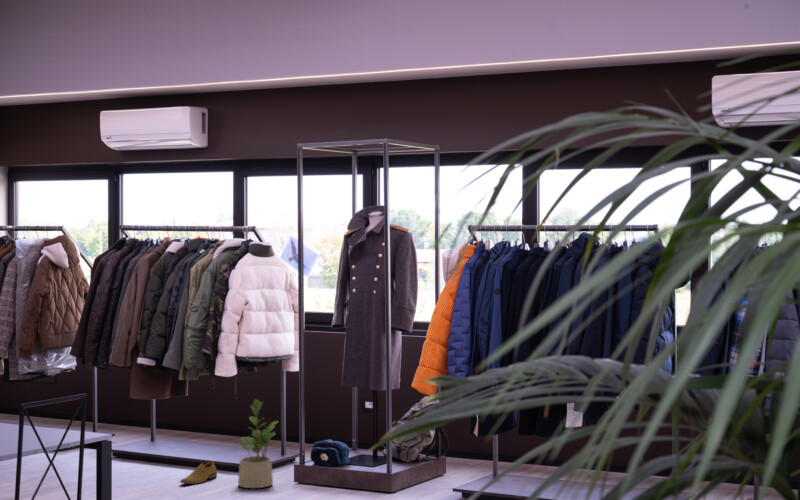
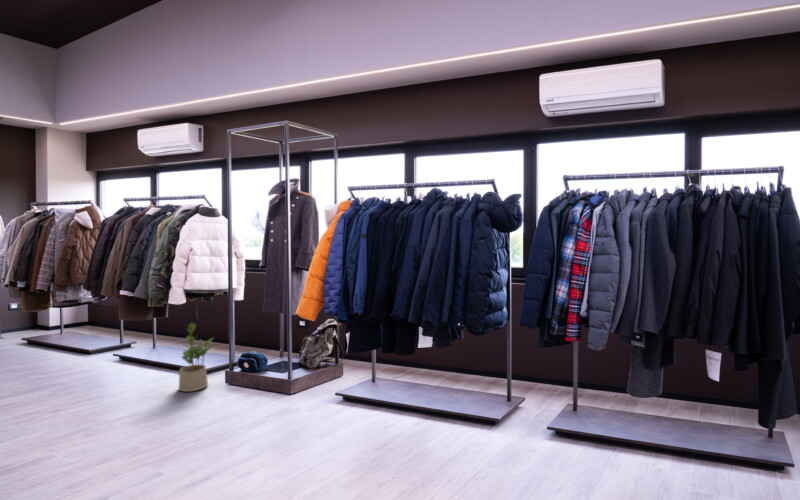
shoe: present [181,462,217,484] -> none [136,367,174,388]

